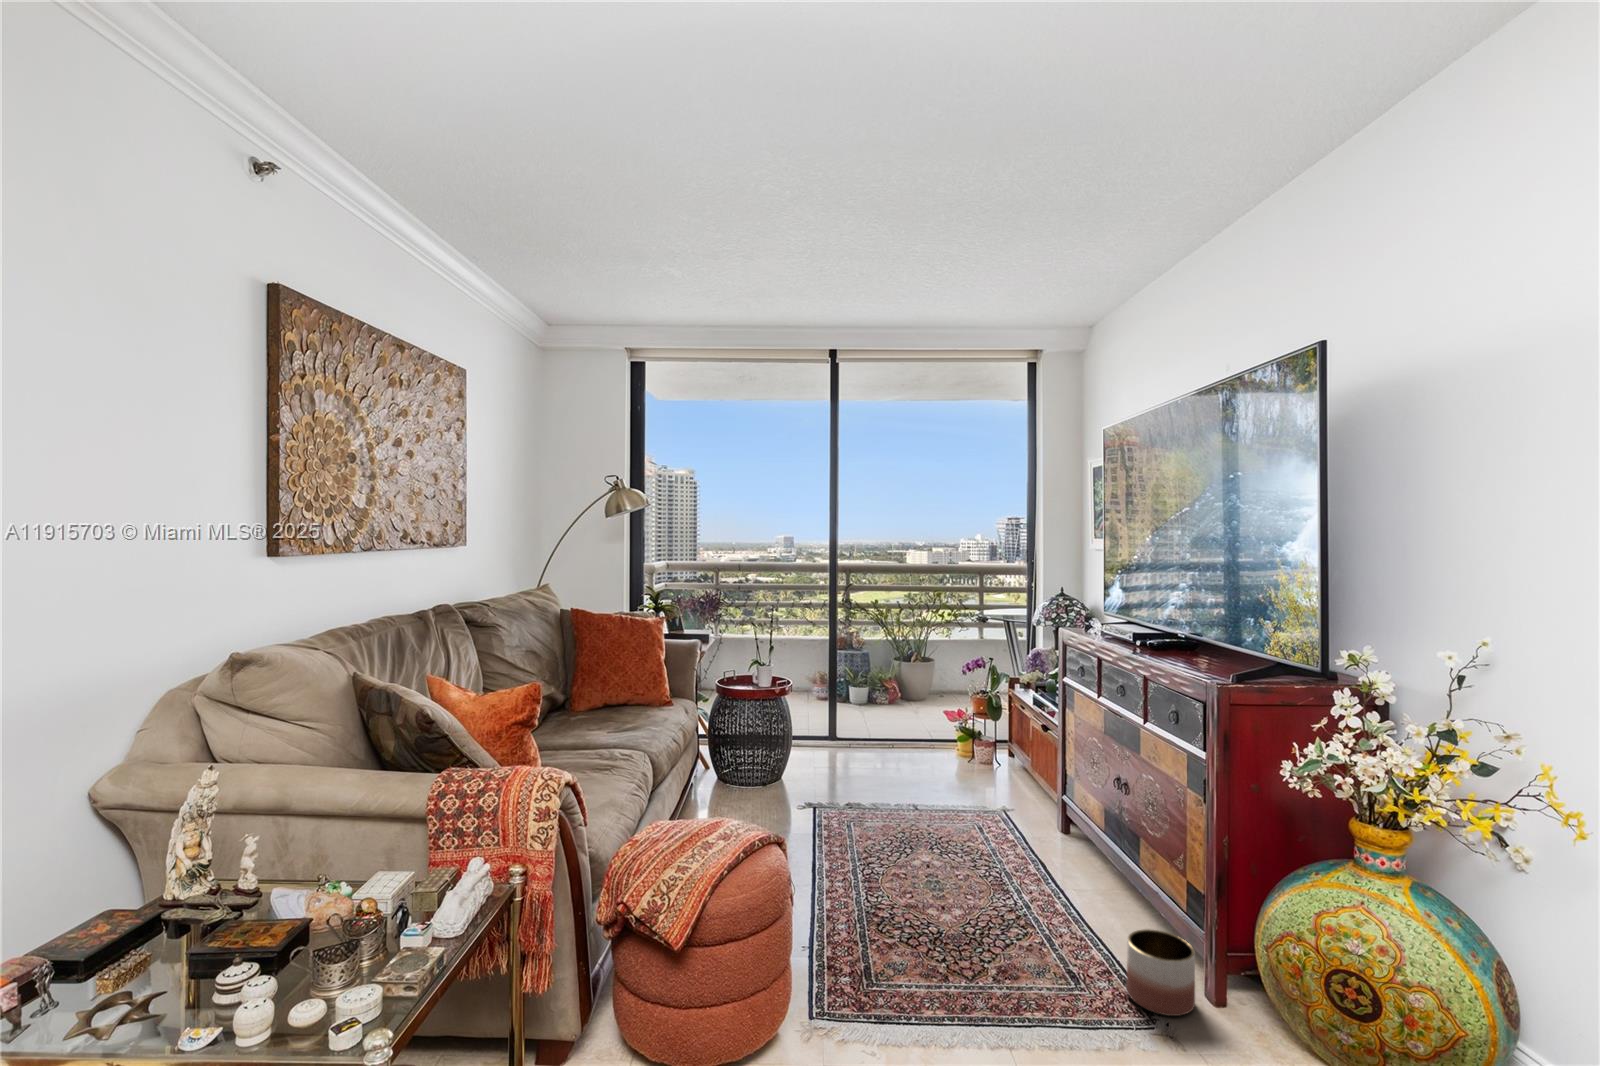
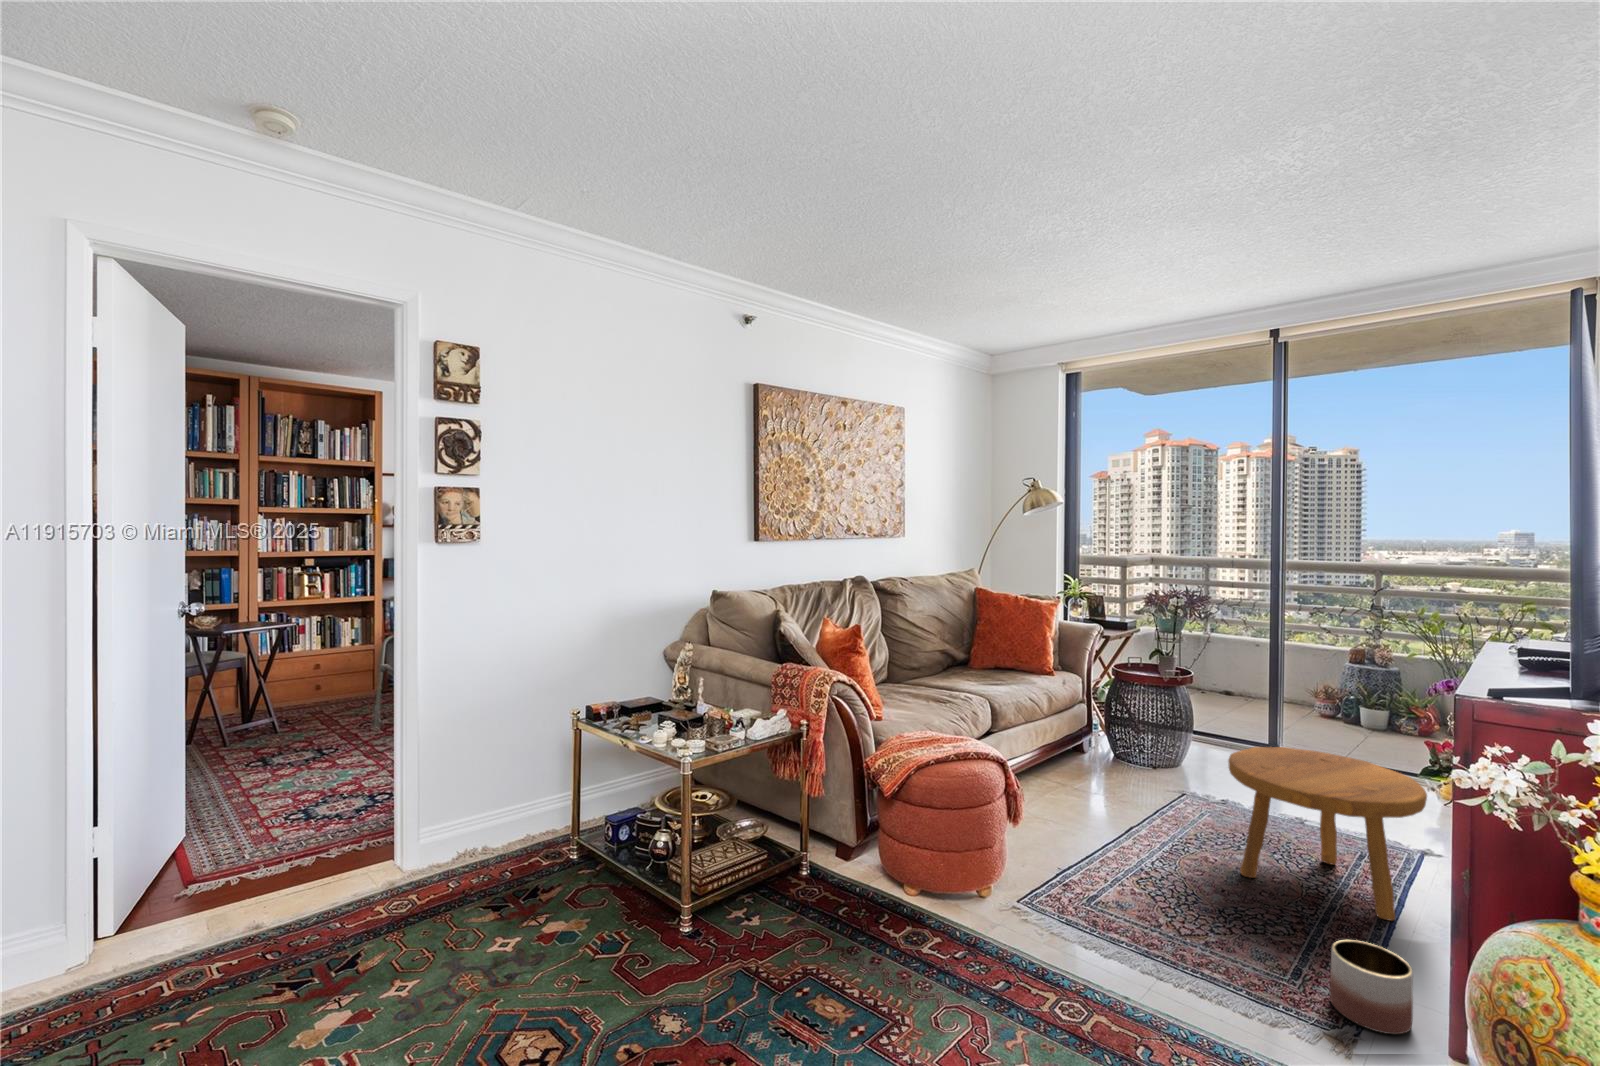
footstool: none [935,747,1095,895] -> present [1228,747,1427,921]

